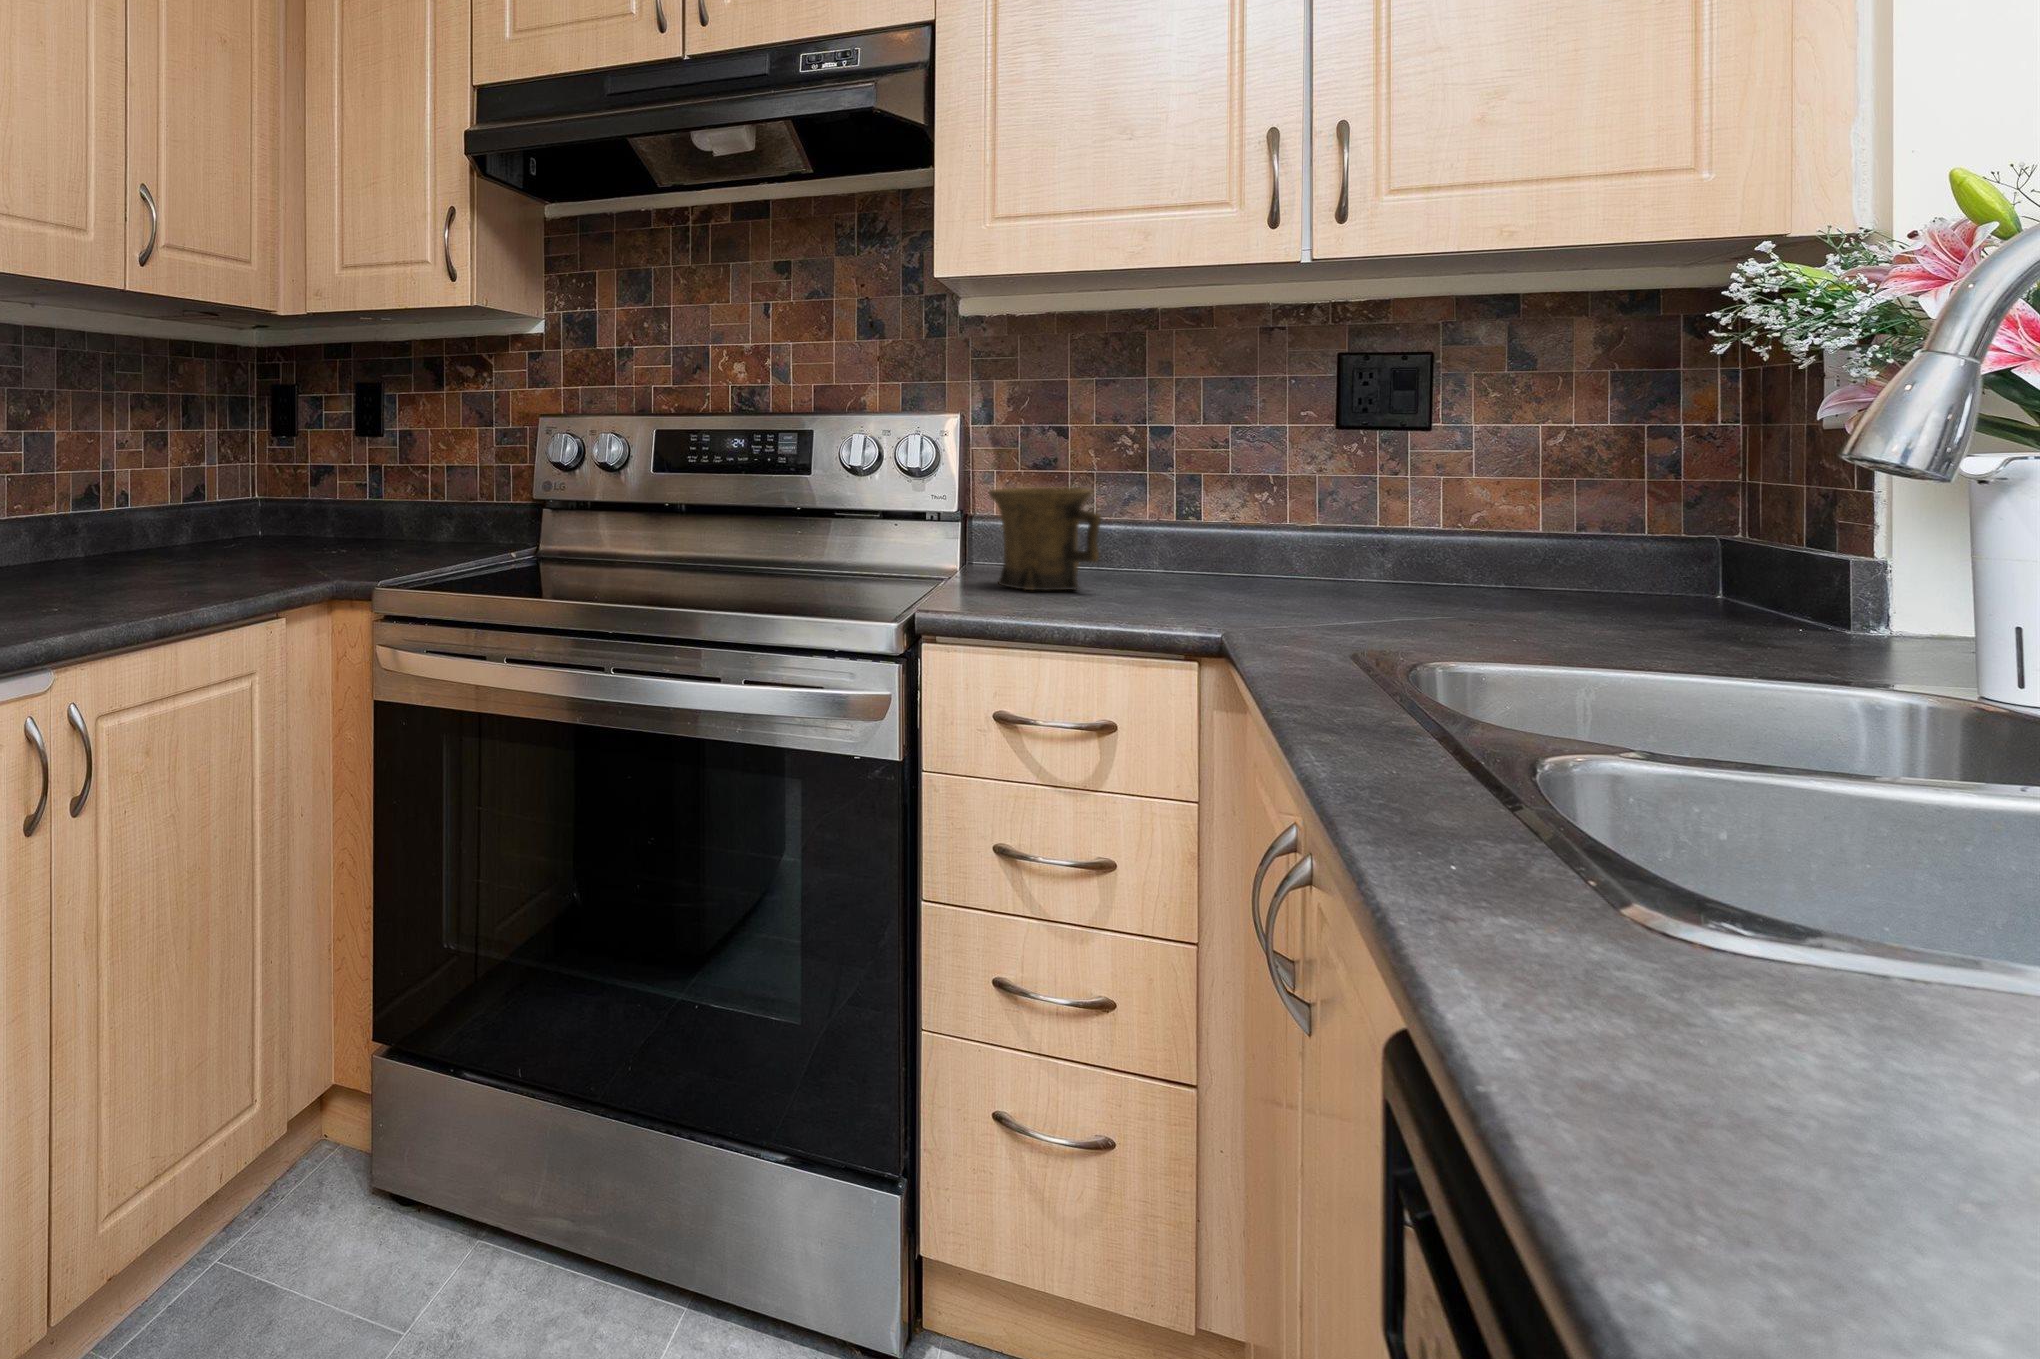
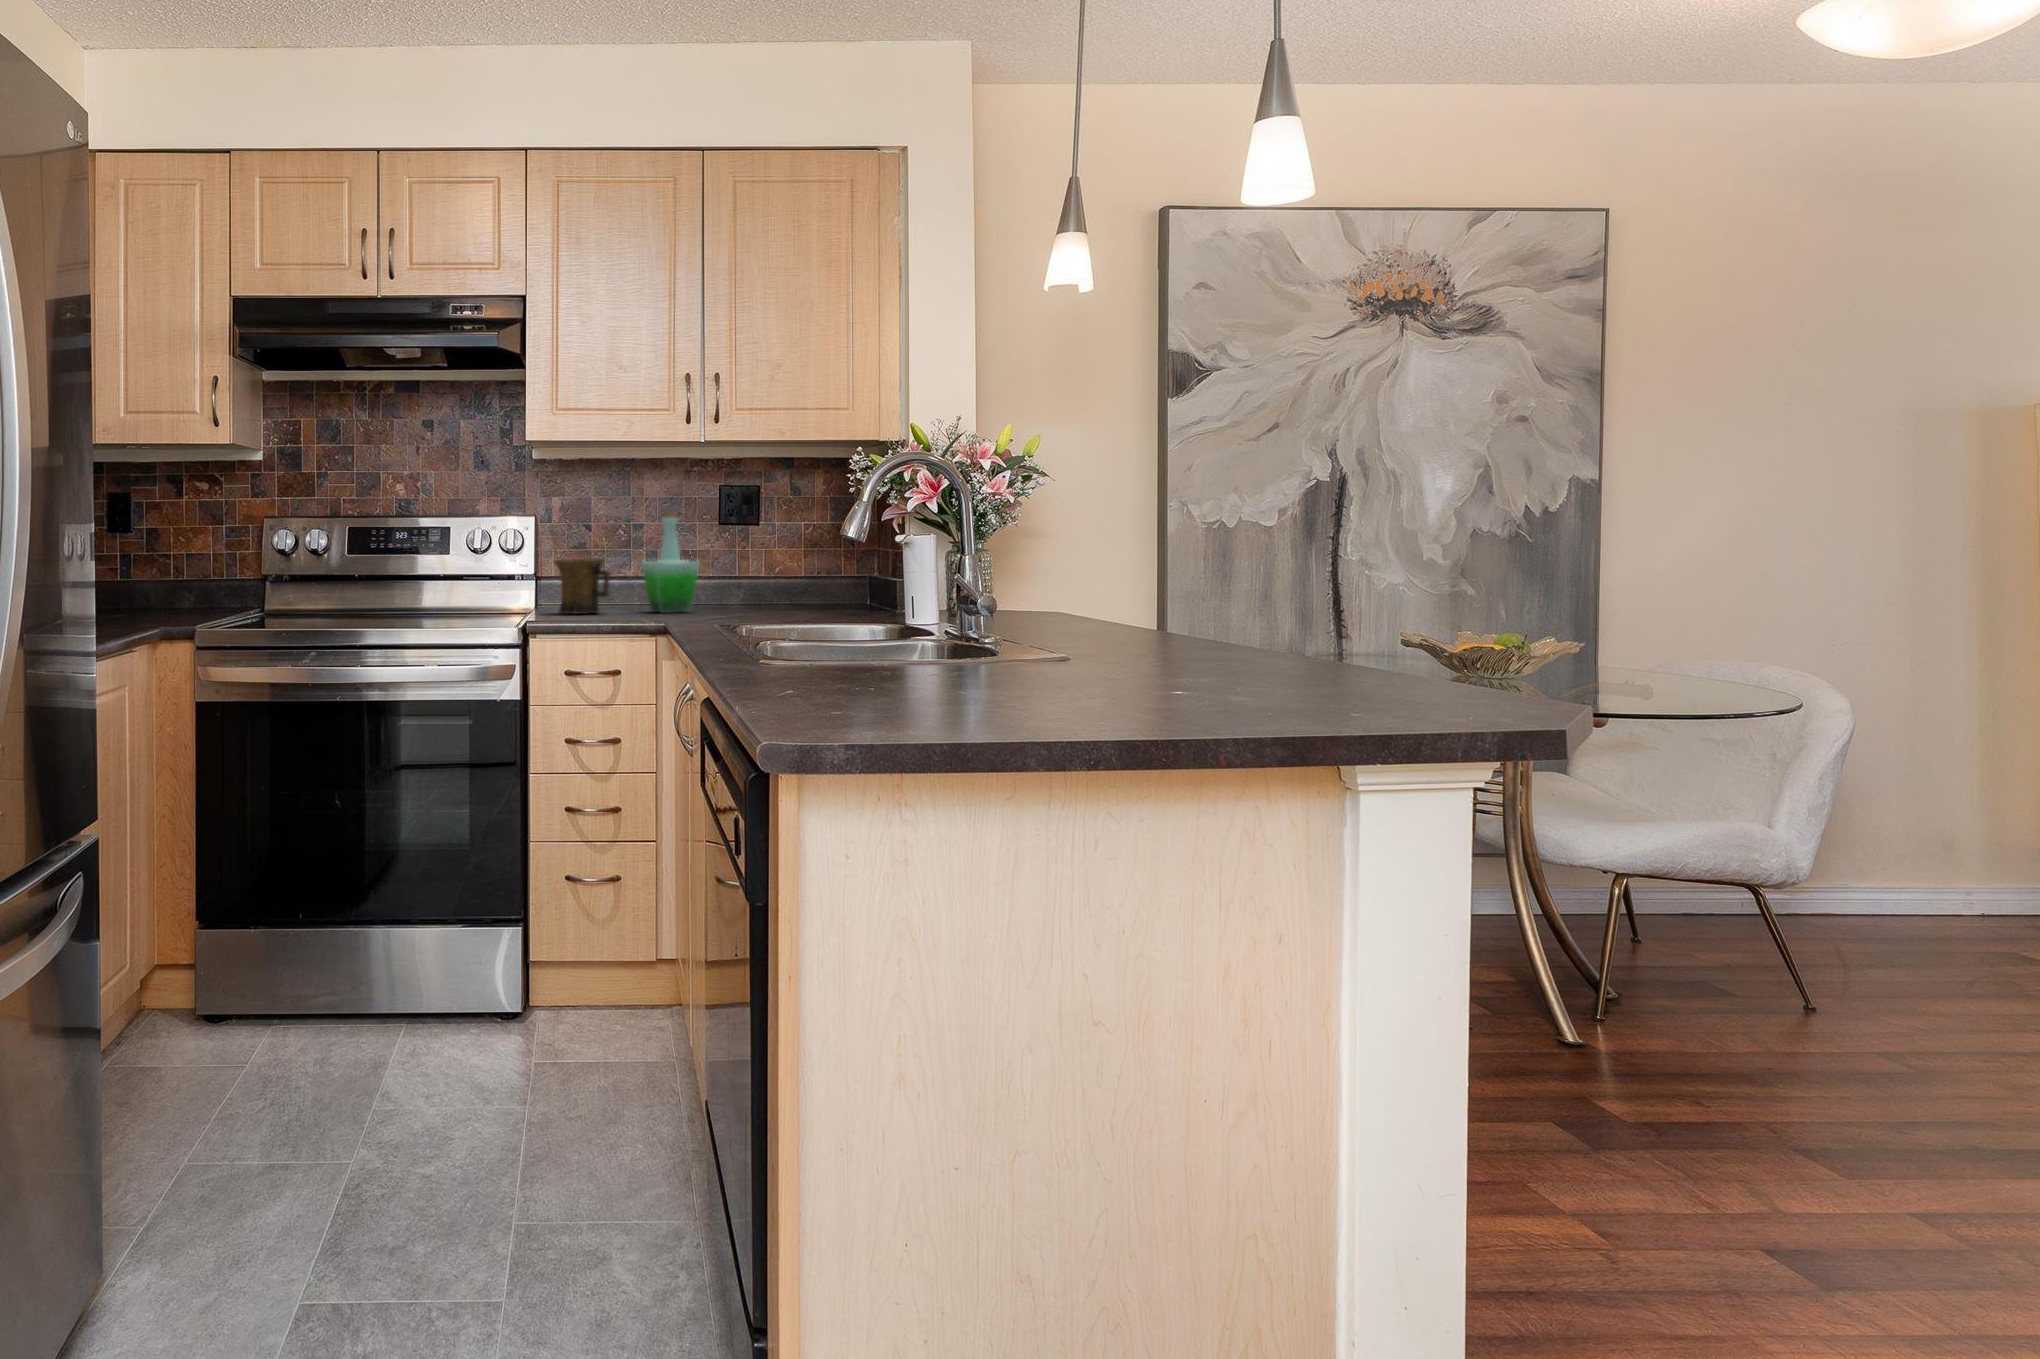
bottle: none [1167,401,1298,597] -> present [642,511,699,613]

